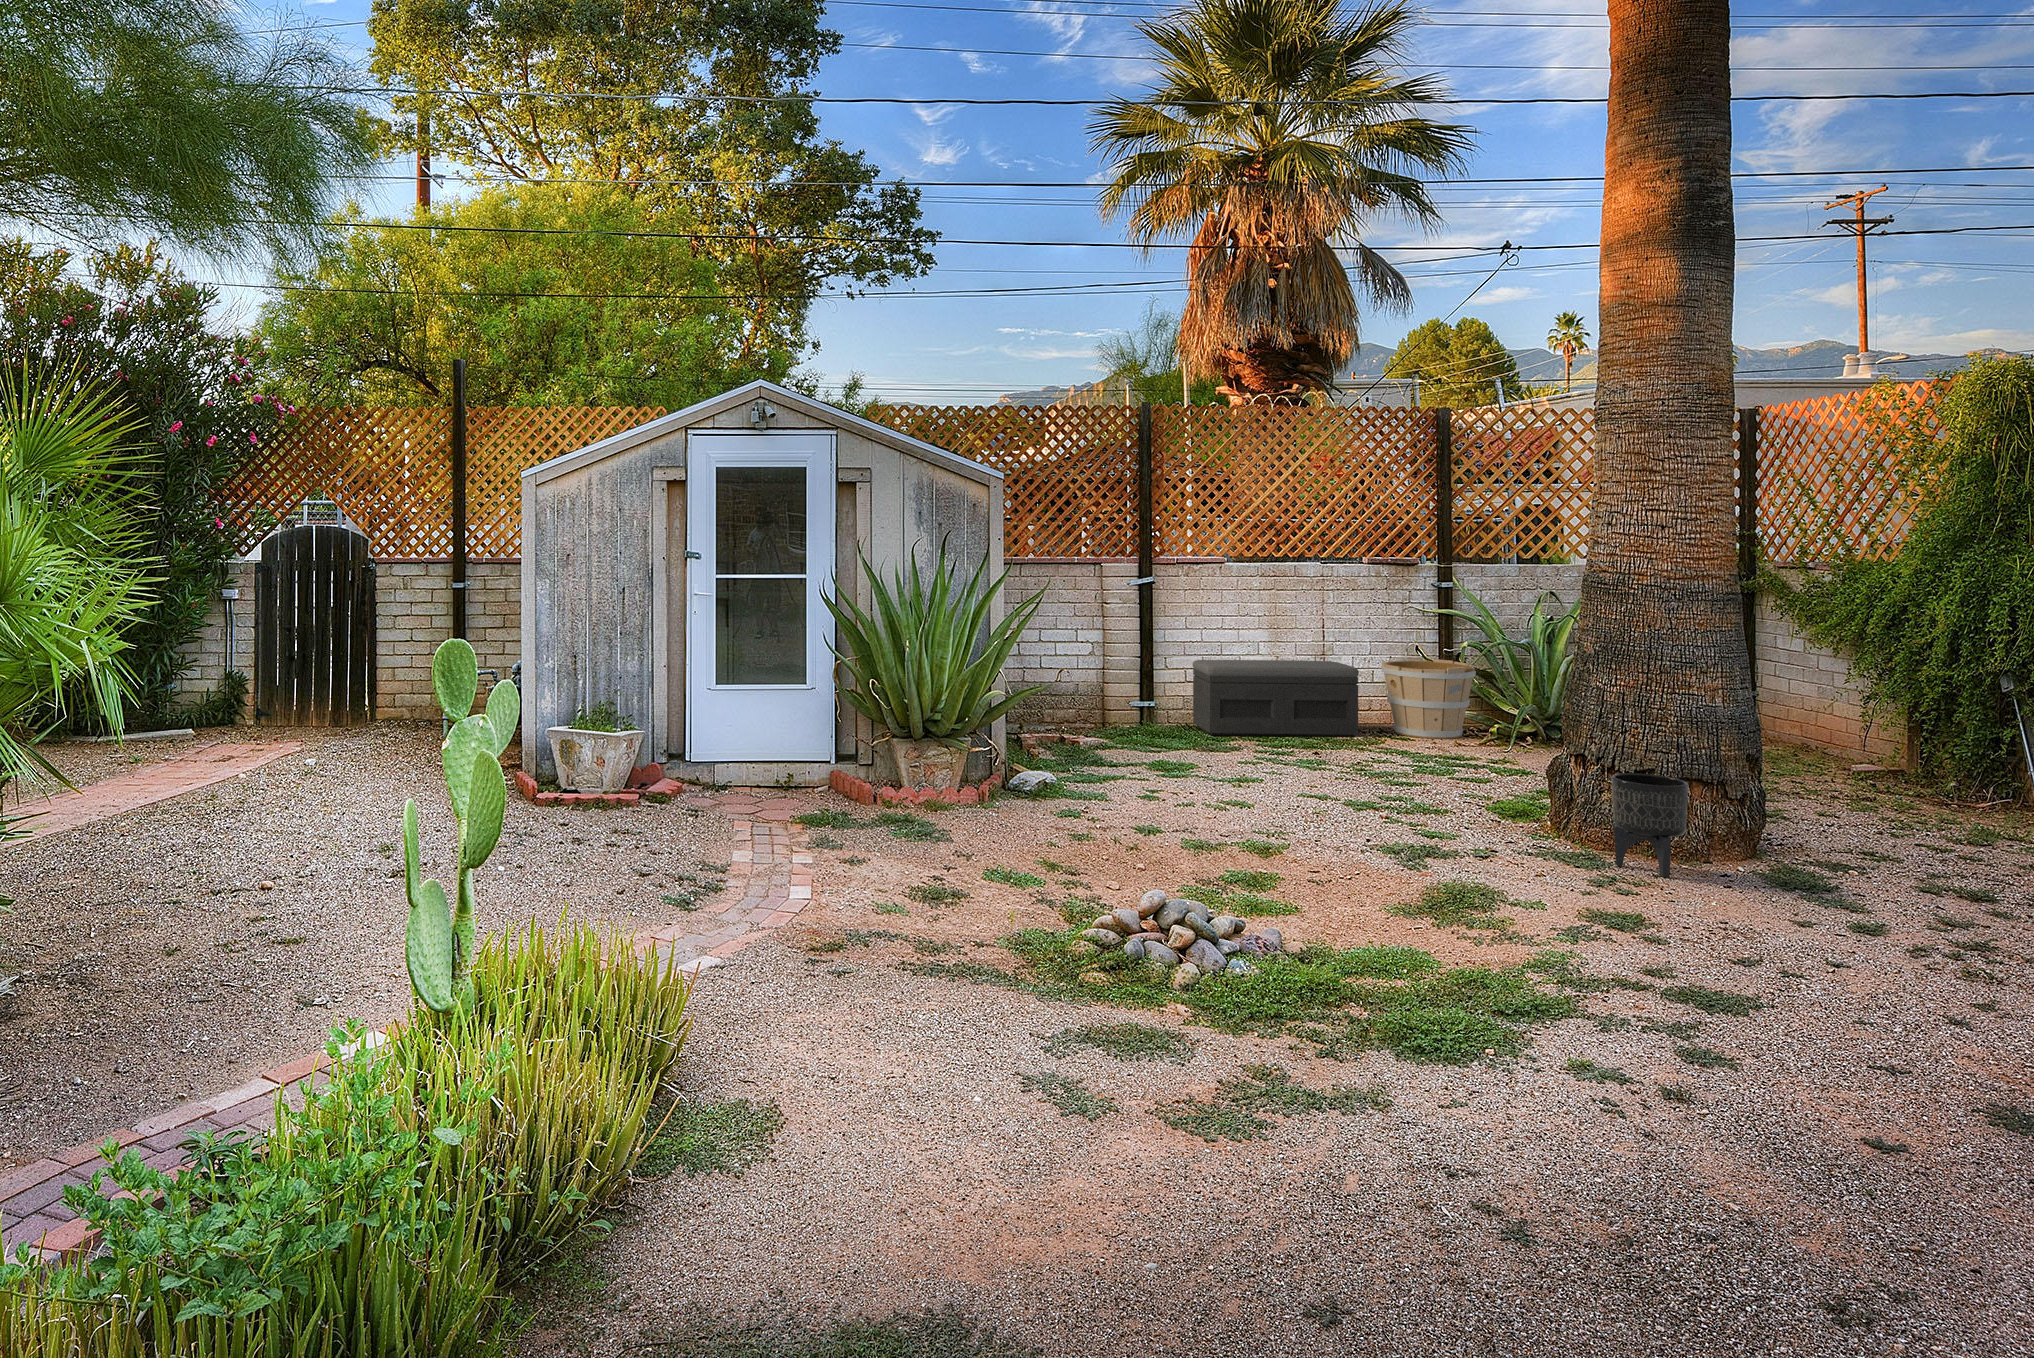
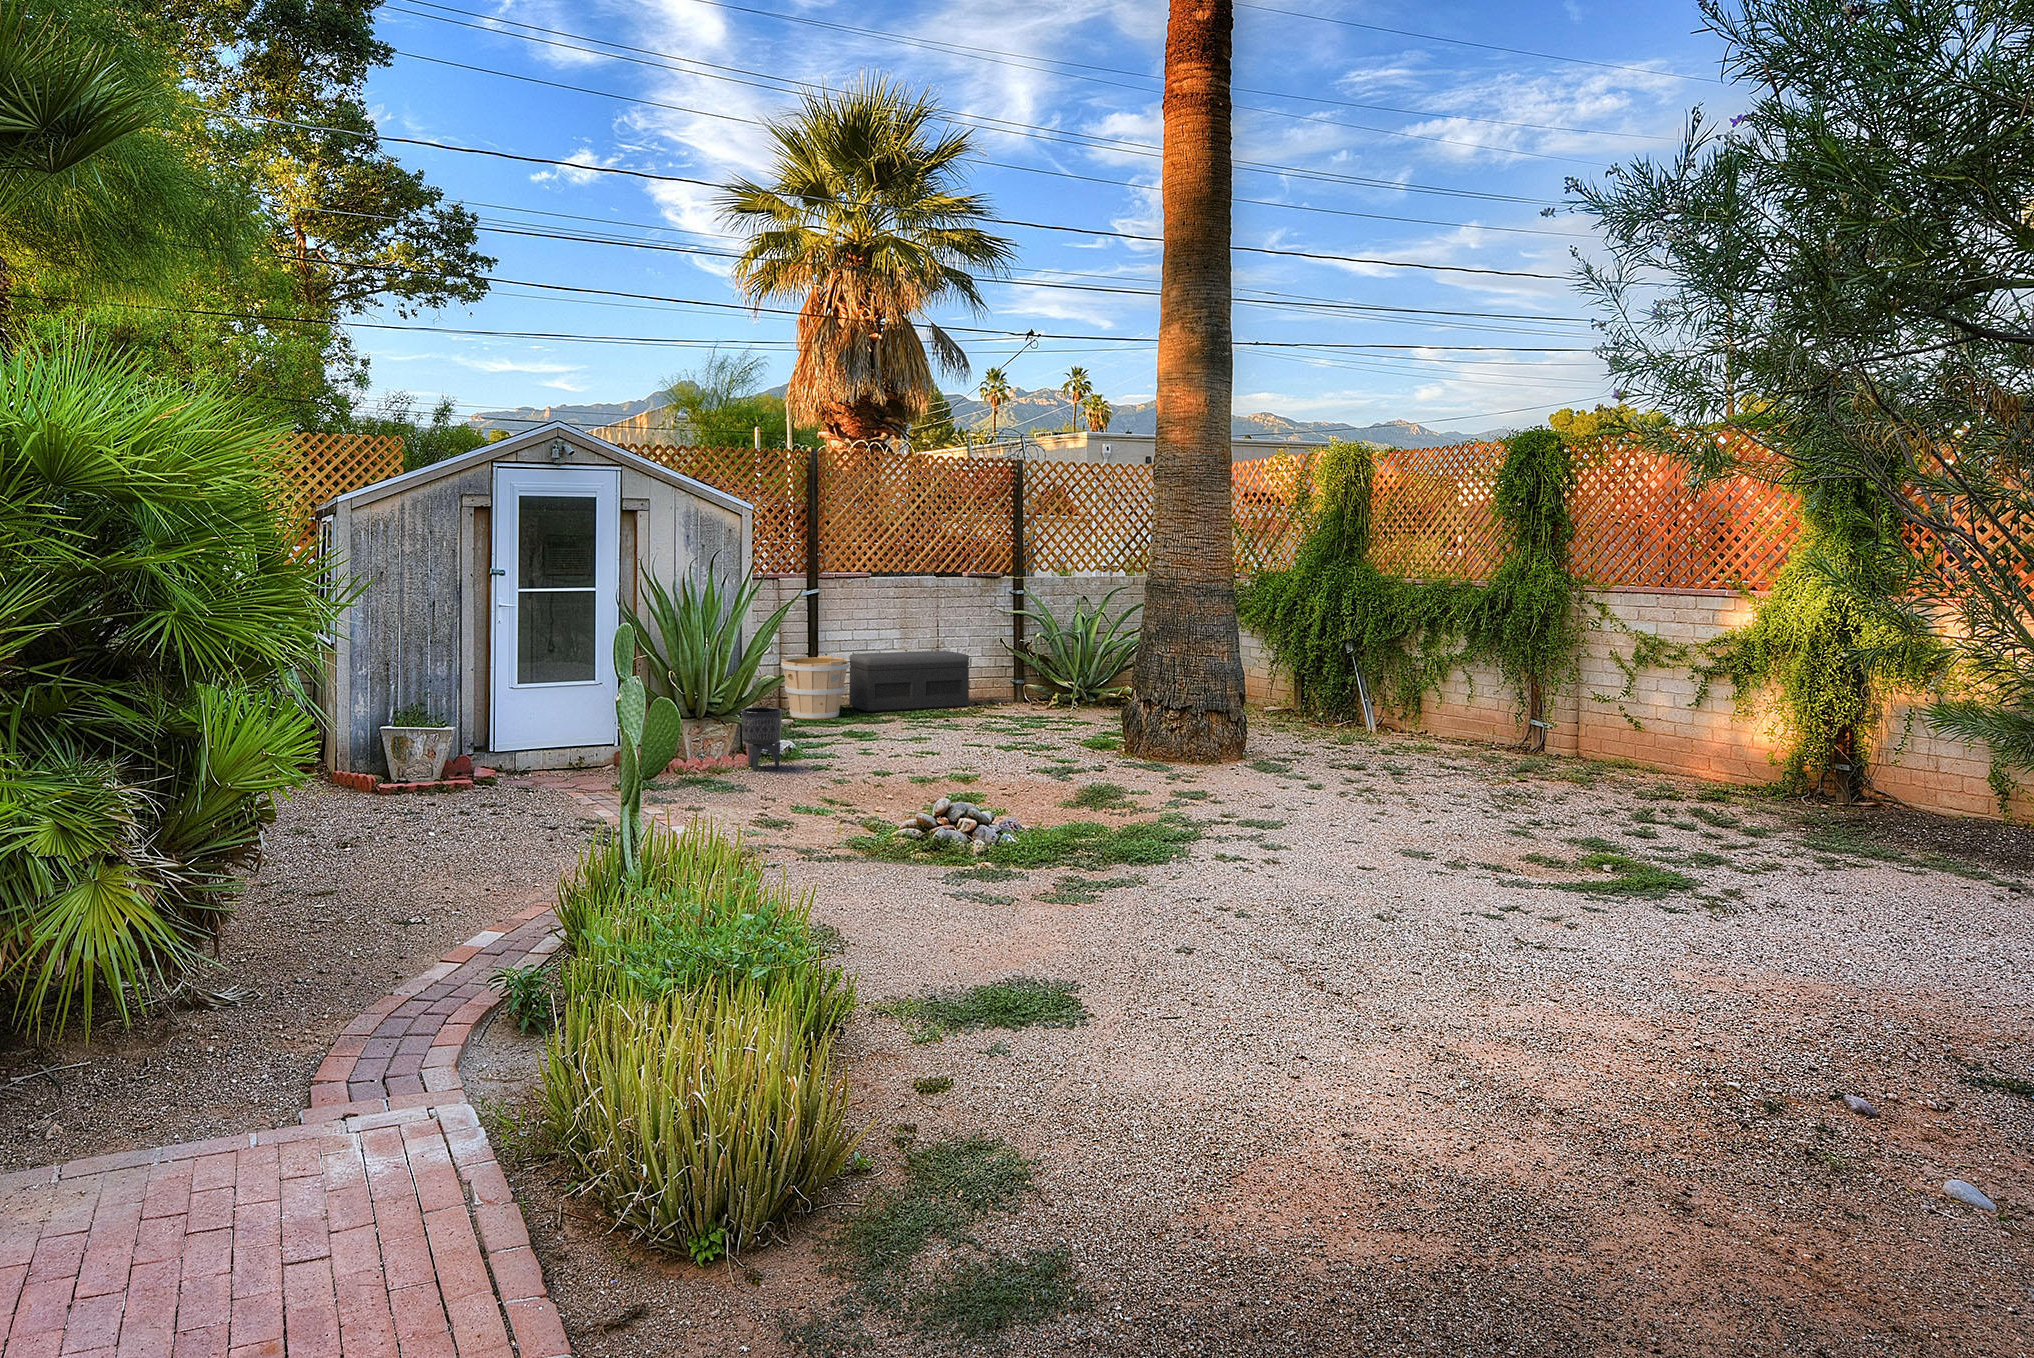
wooden bucket: present [1381,659,1476,739] -> present [781,656,849,720]
planter: present [1611,773,1688,877] -> present [741,707,782,771]

